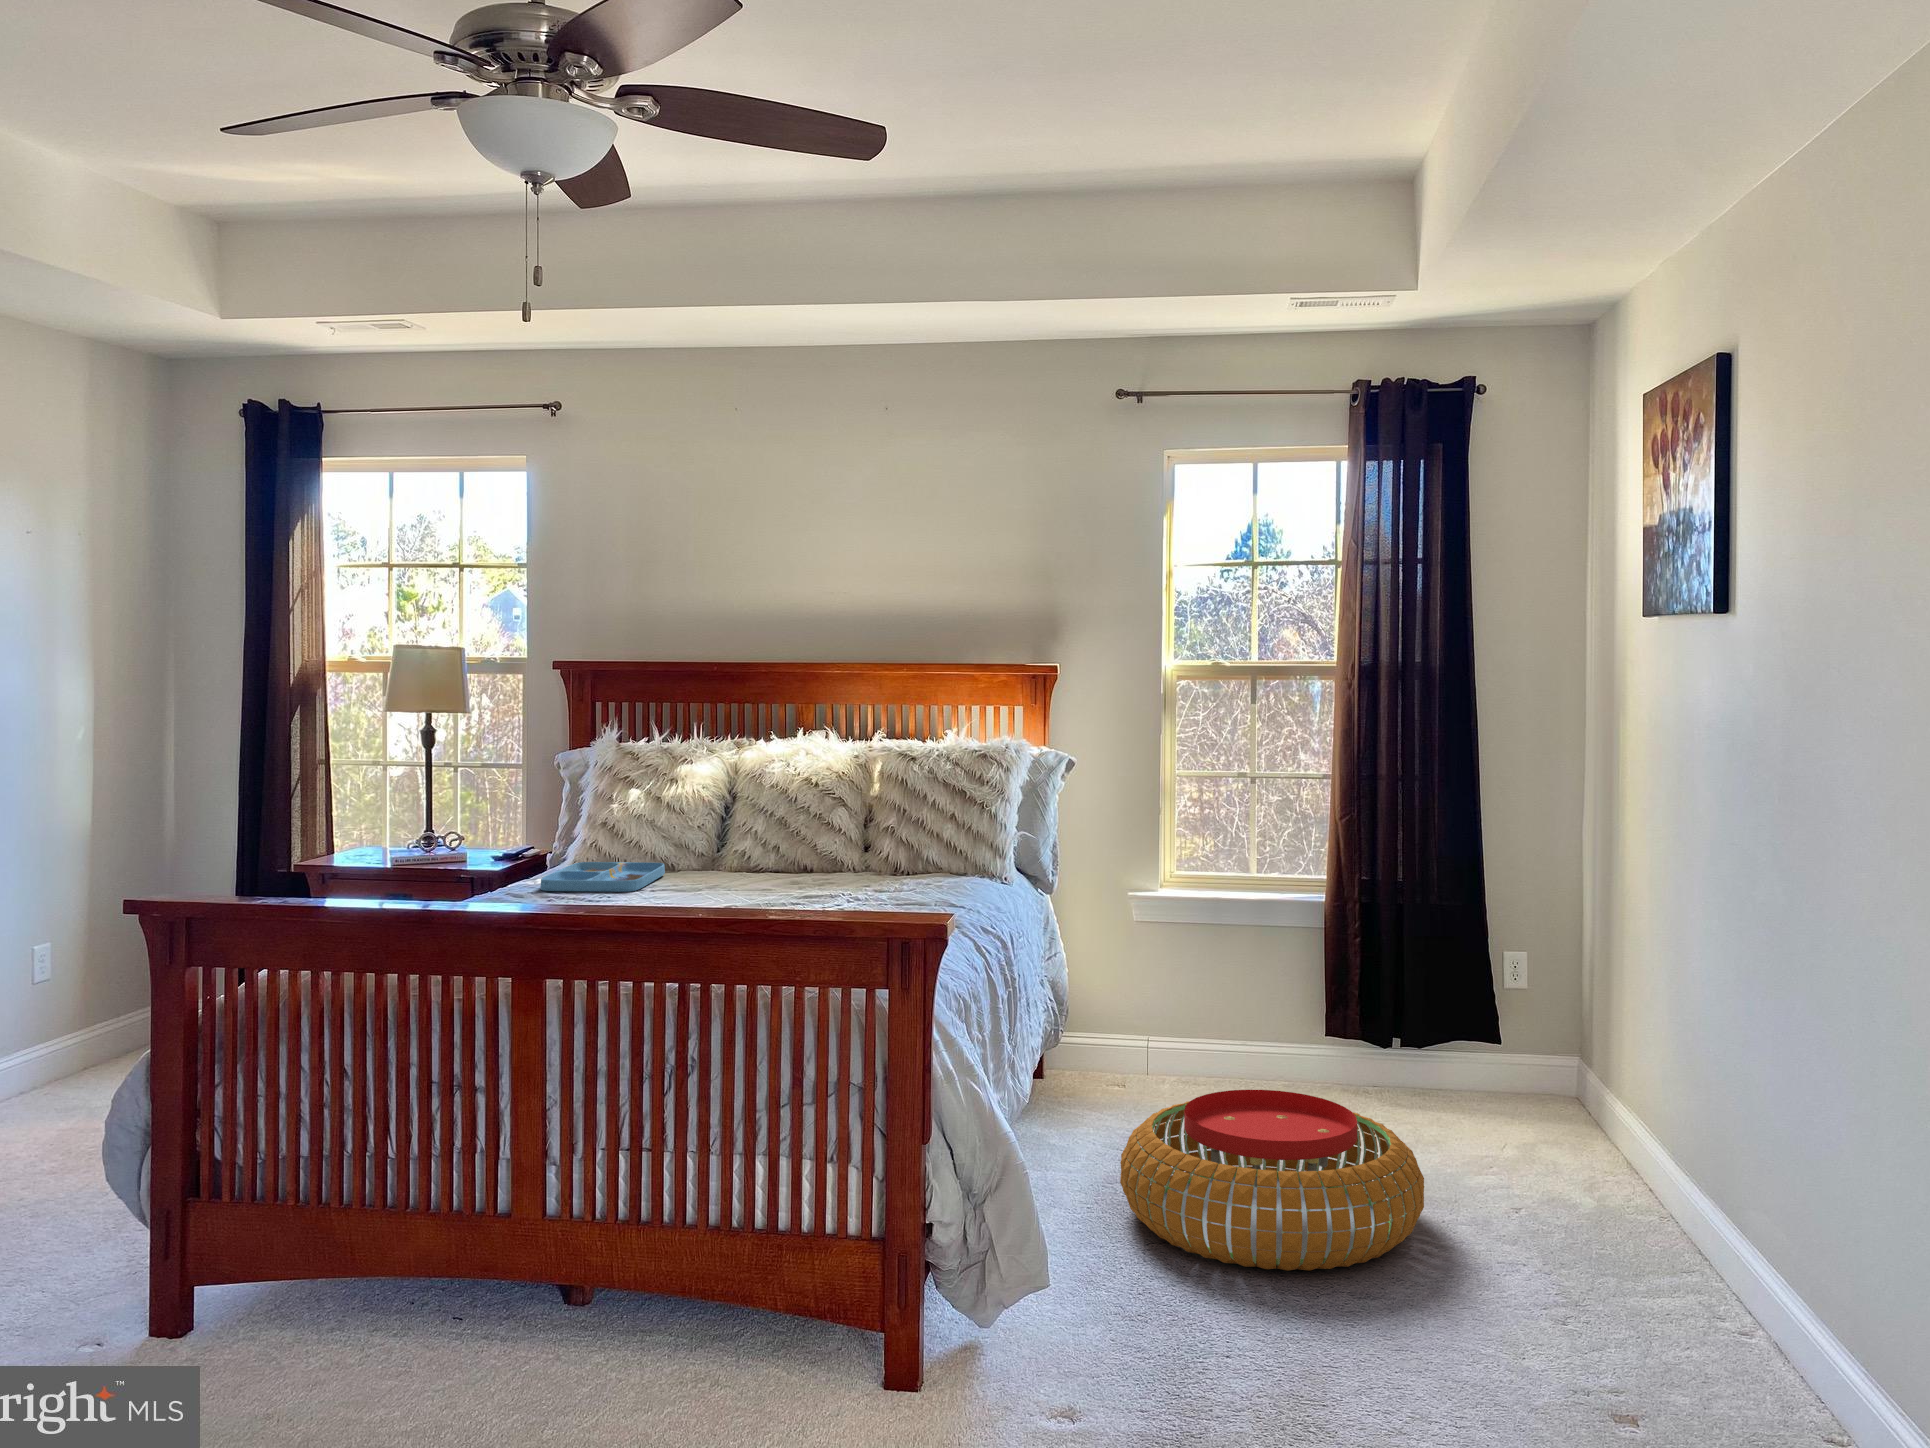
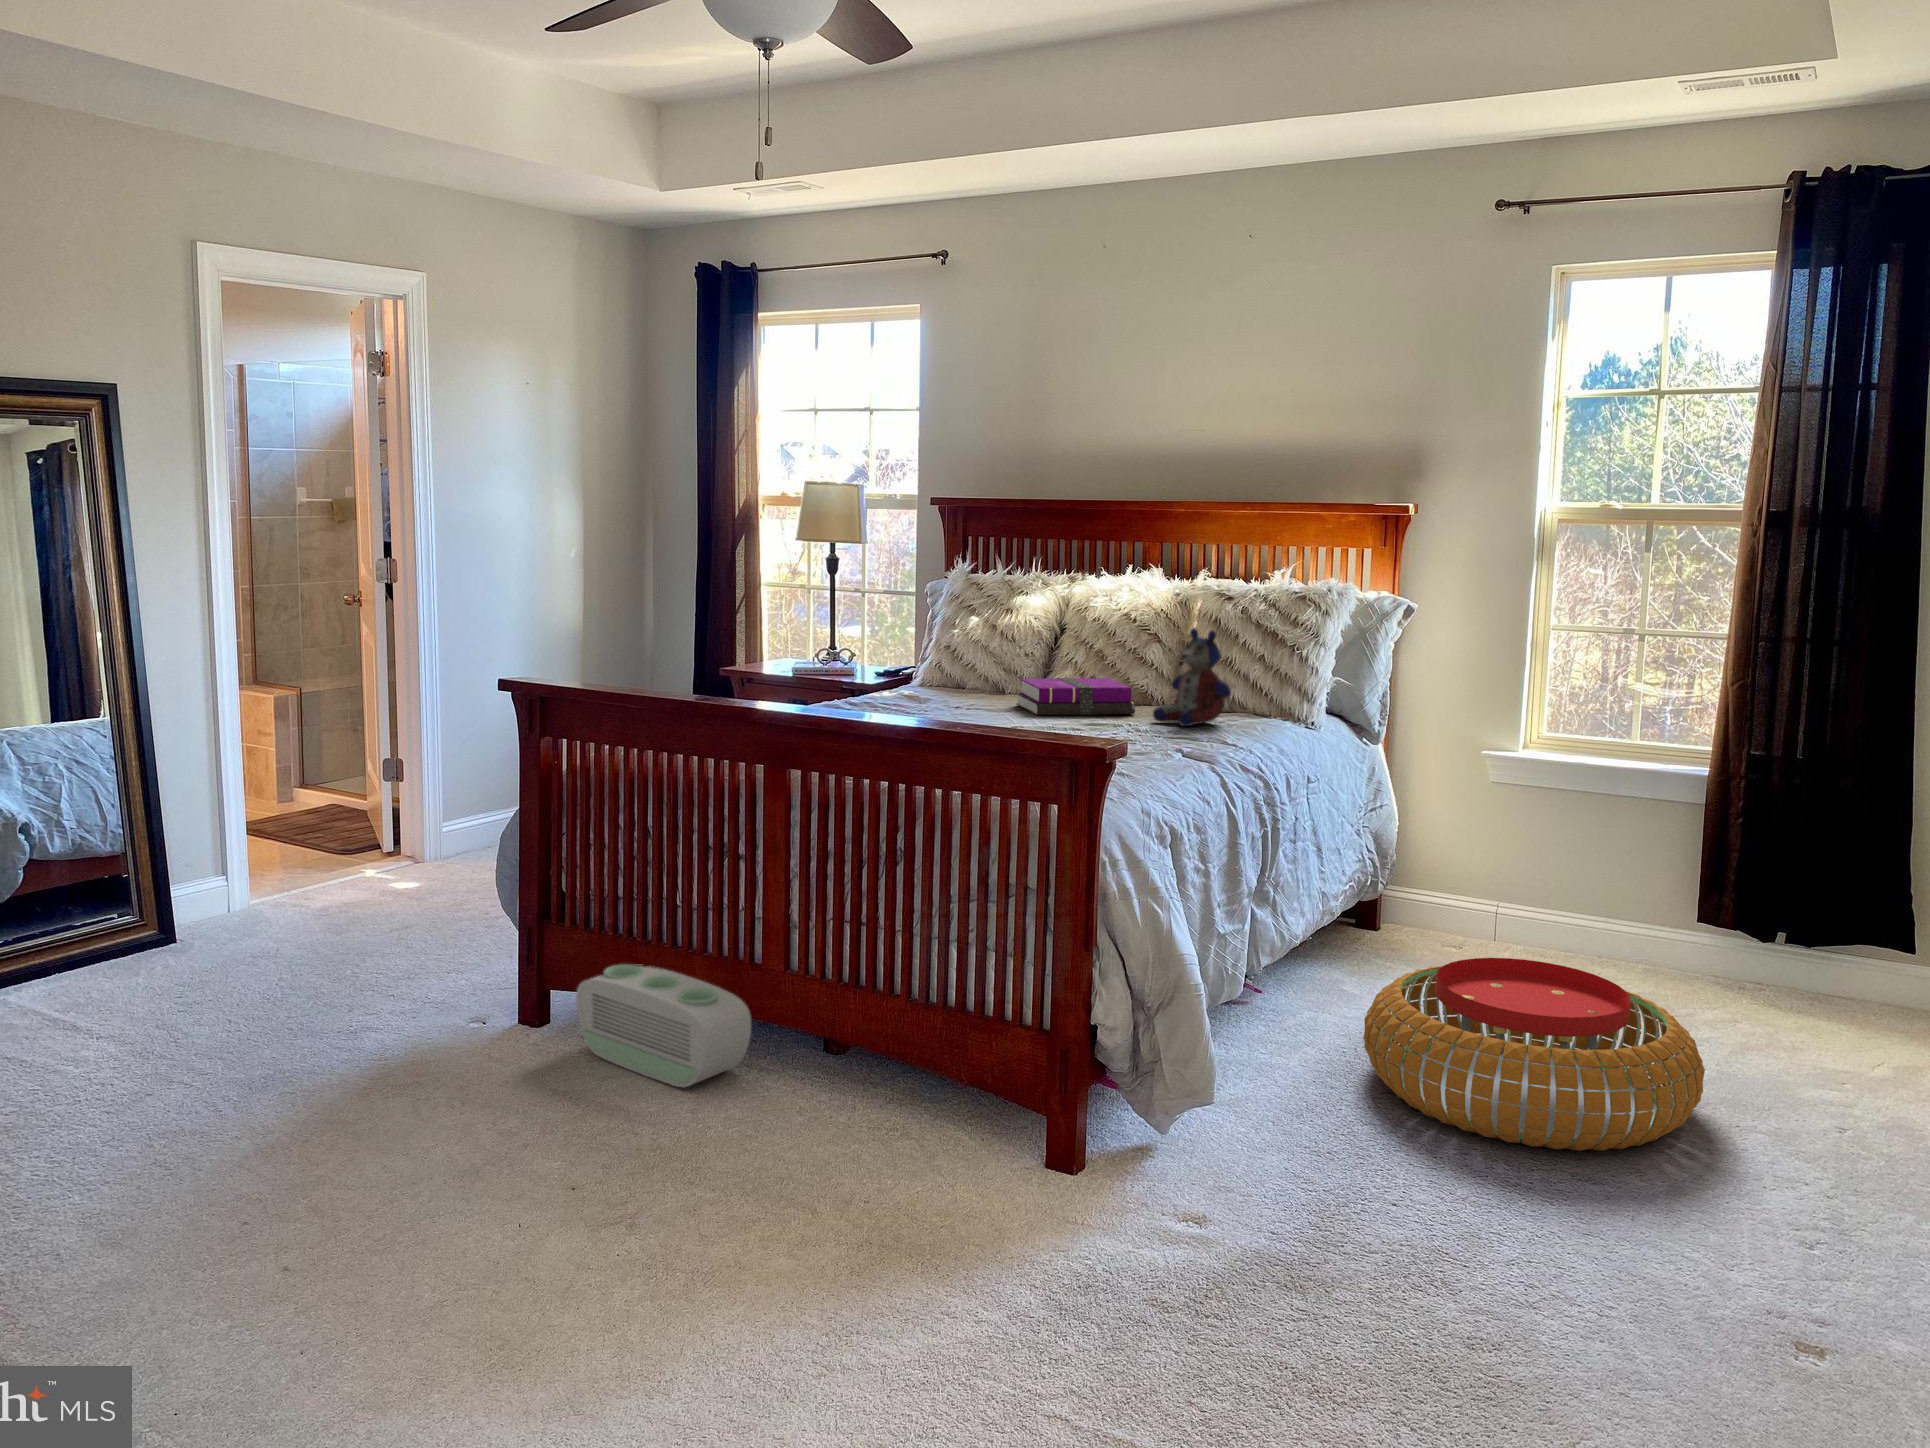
stuffed bear: none [867,790,945,892] -> present [1153,628,1231,726]
notebook: none [706,847,840,891] -> present [1016,678,1135,715]
tray: present [541,862,665,892] -> none [867,680,988,708]
air purifier: none [240,1240,493,1389] -> present [576,964,751,1087]

